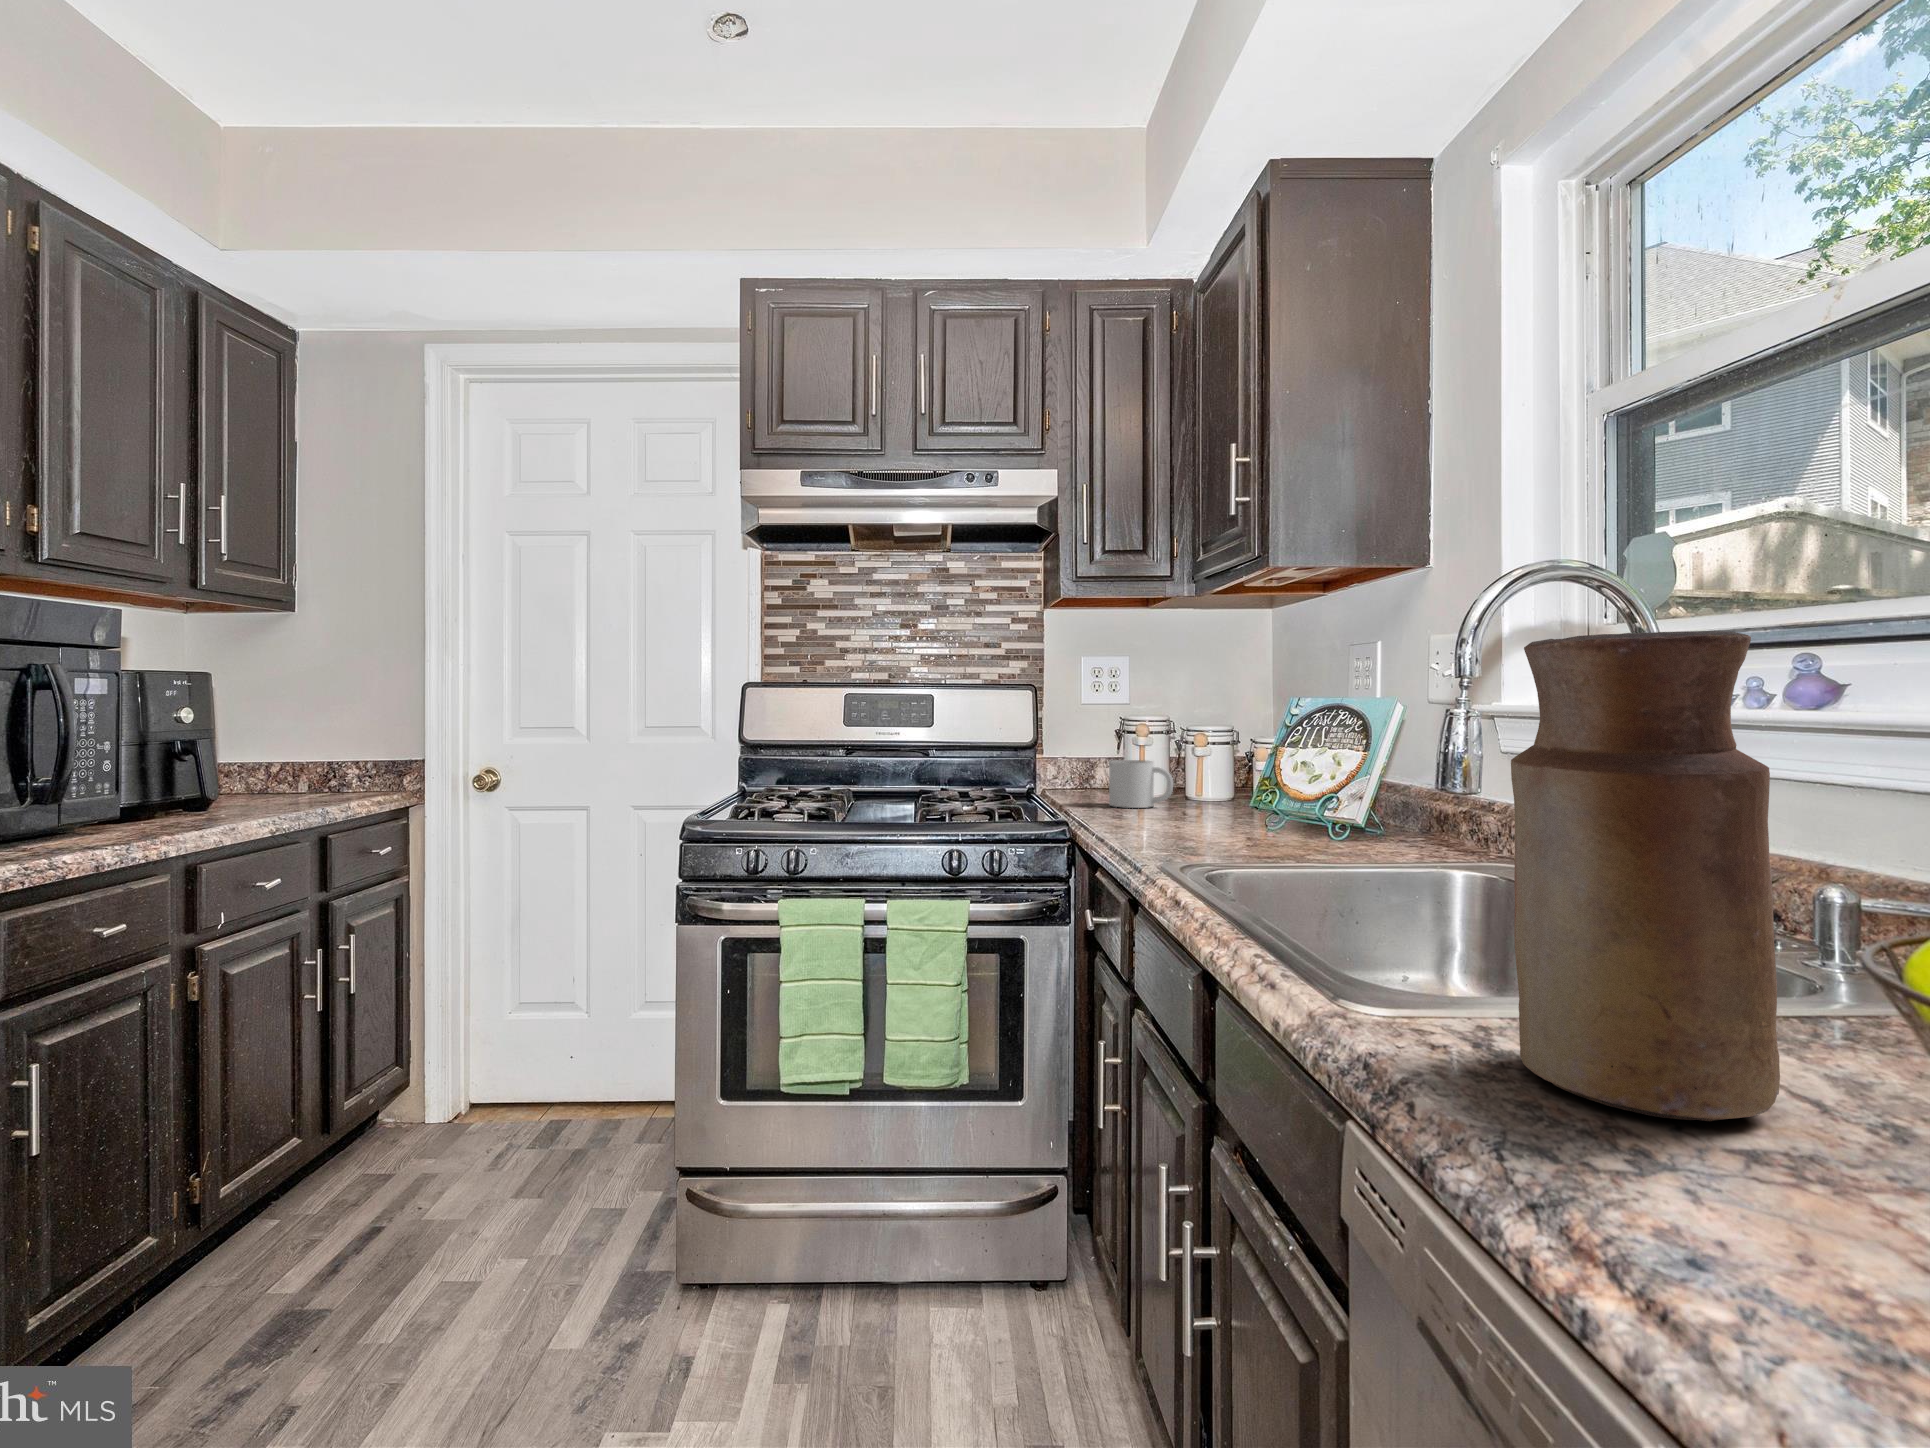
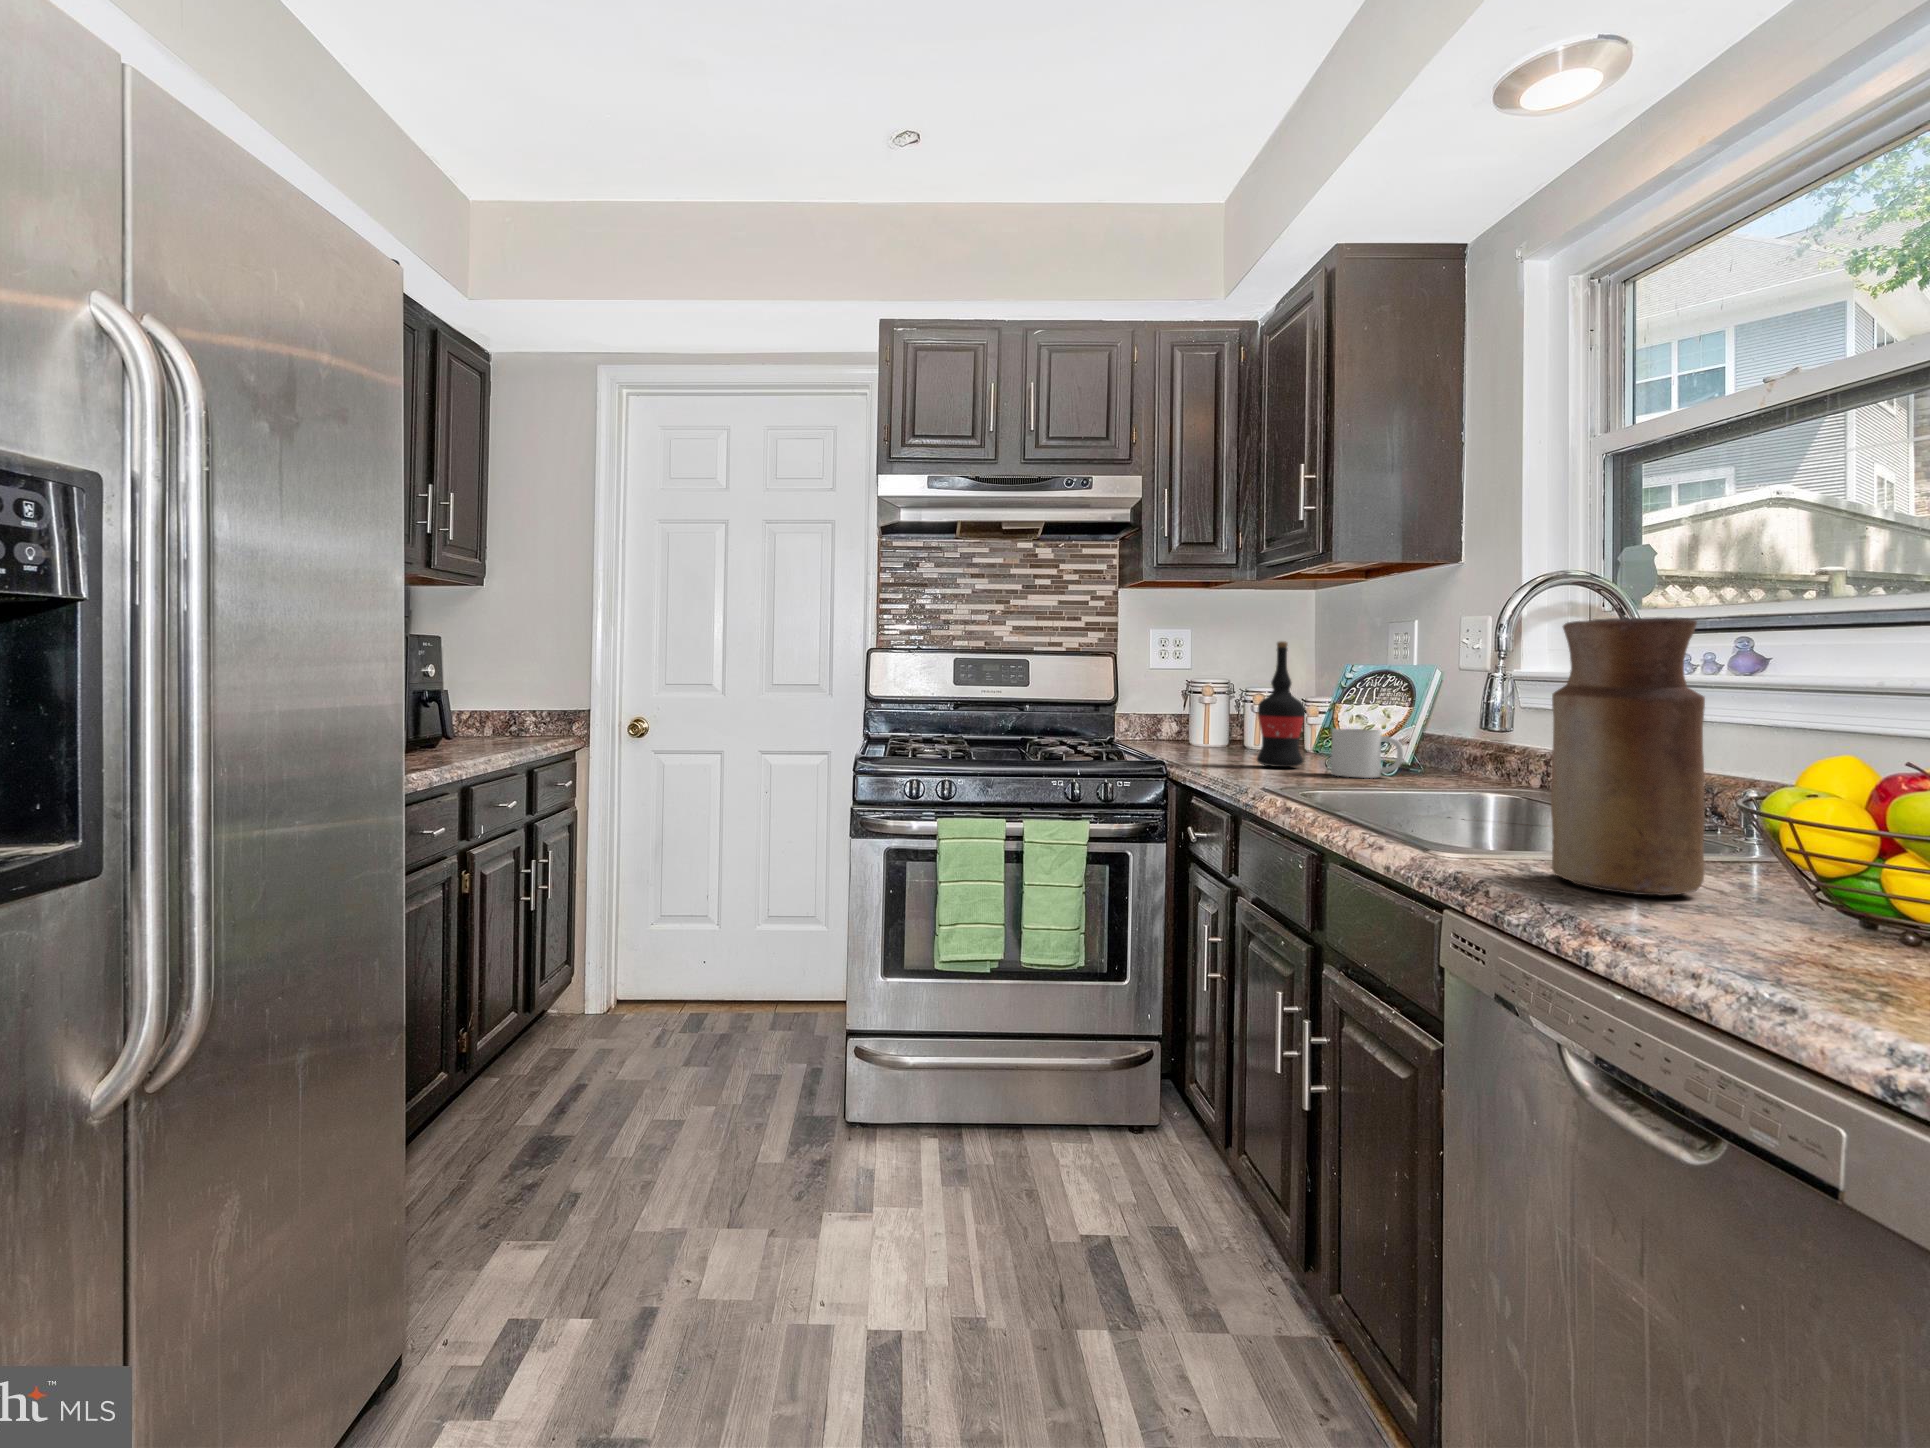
wine bottle: none [1182,669,1240,826] -> present [1257,641,1305,767]
mug: present [1109,760,1173,808] -> present [1331,729,1403,778]

